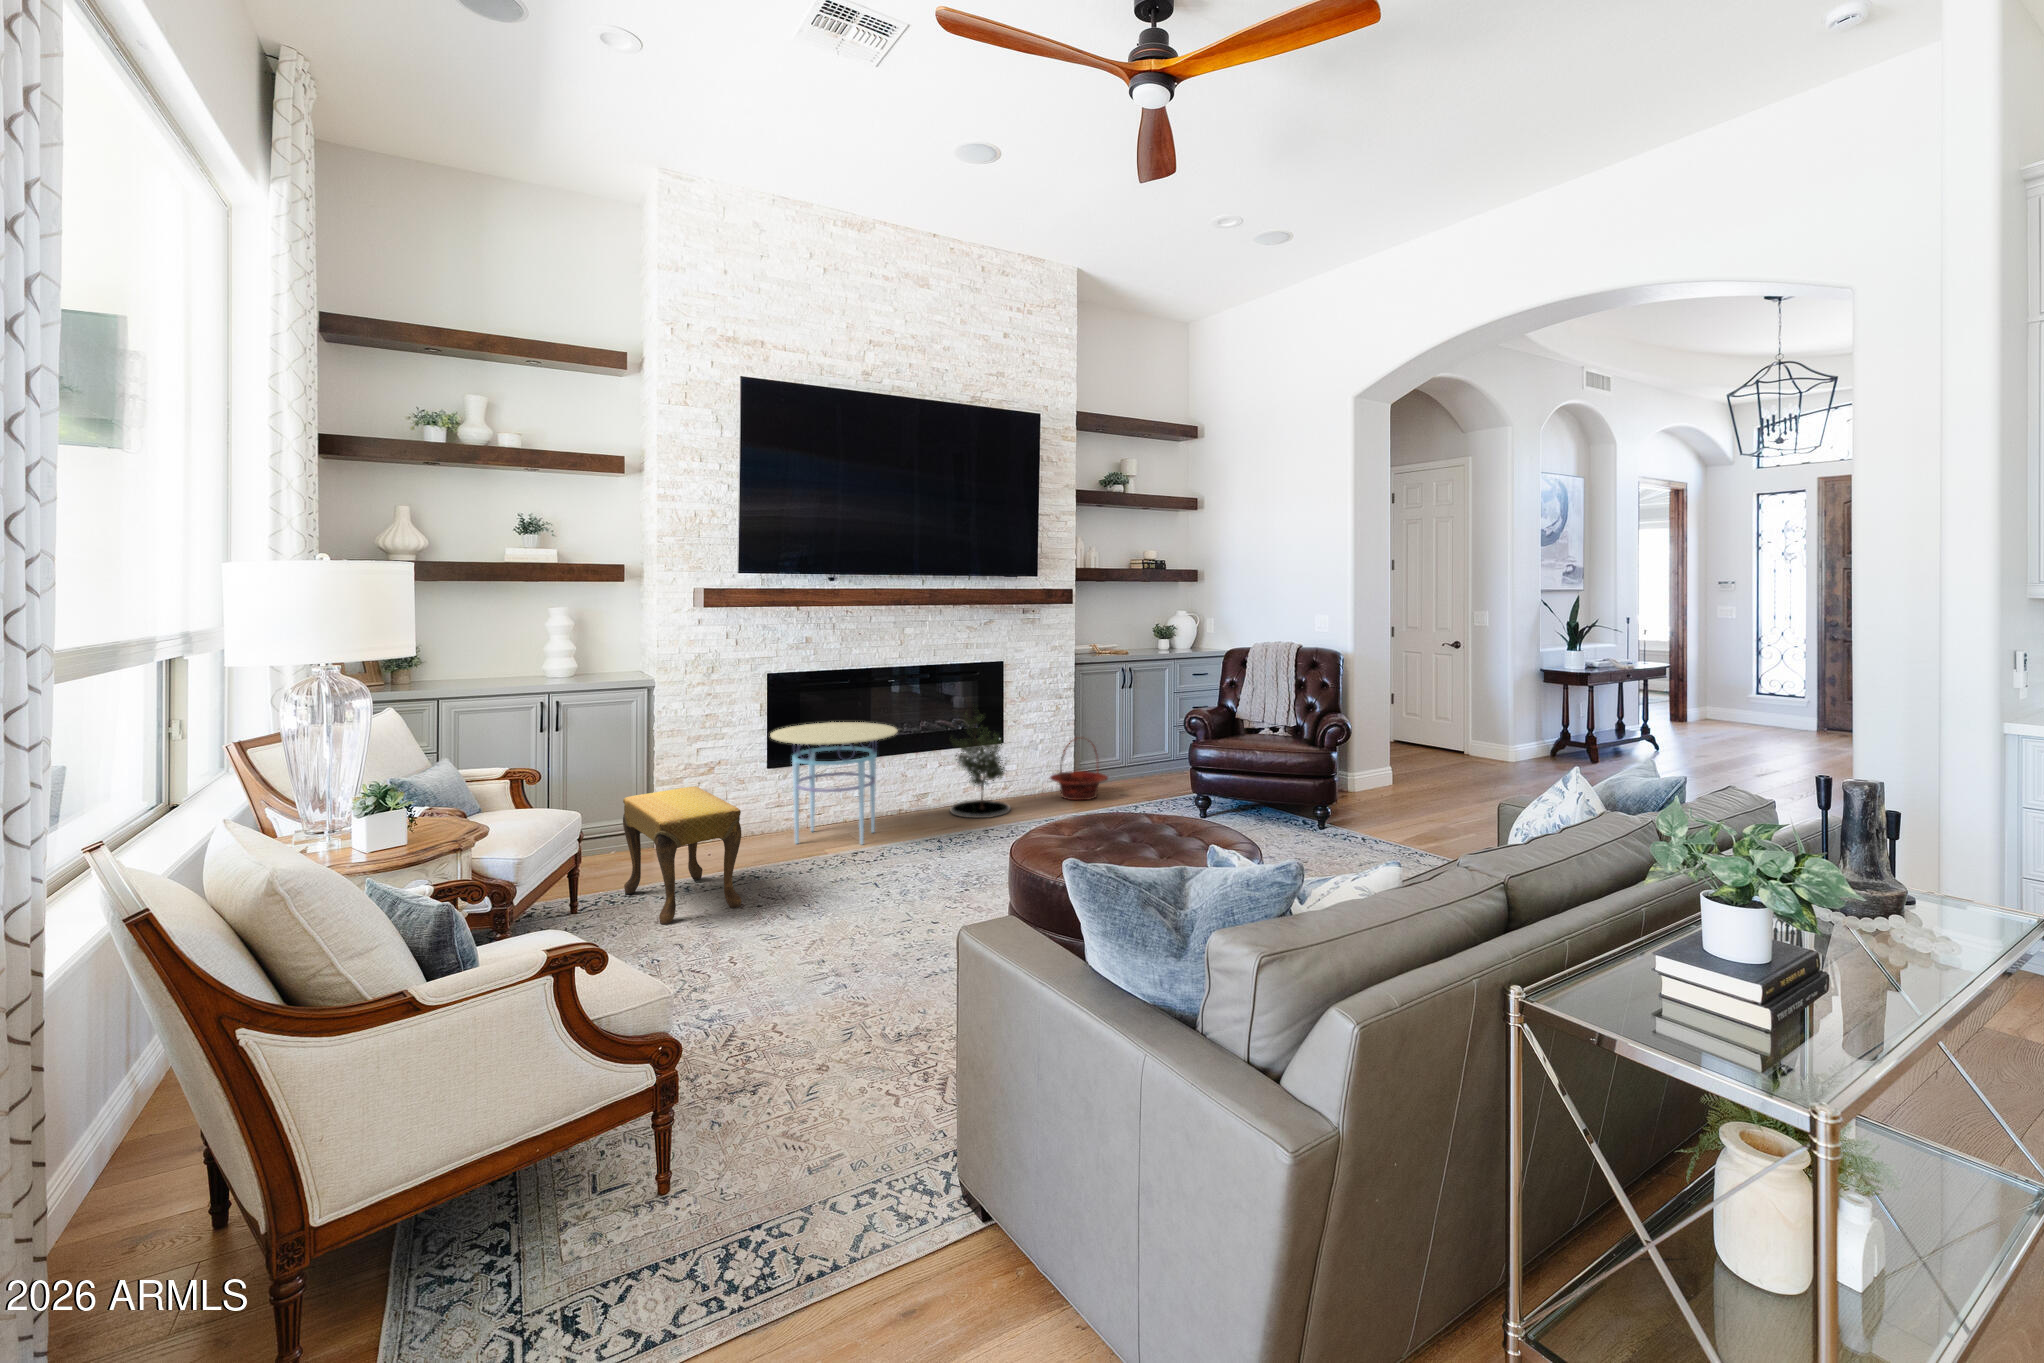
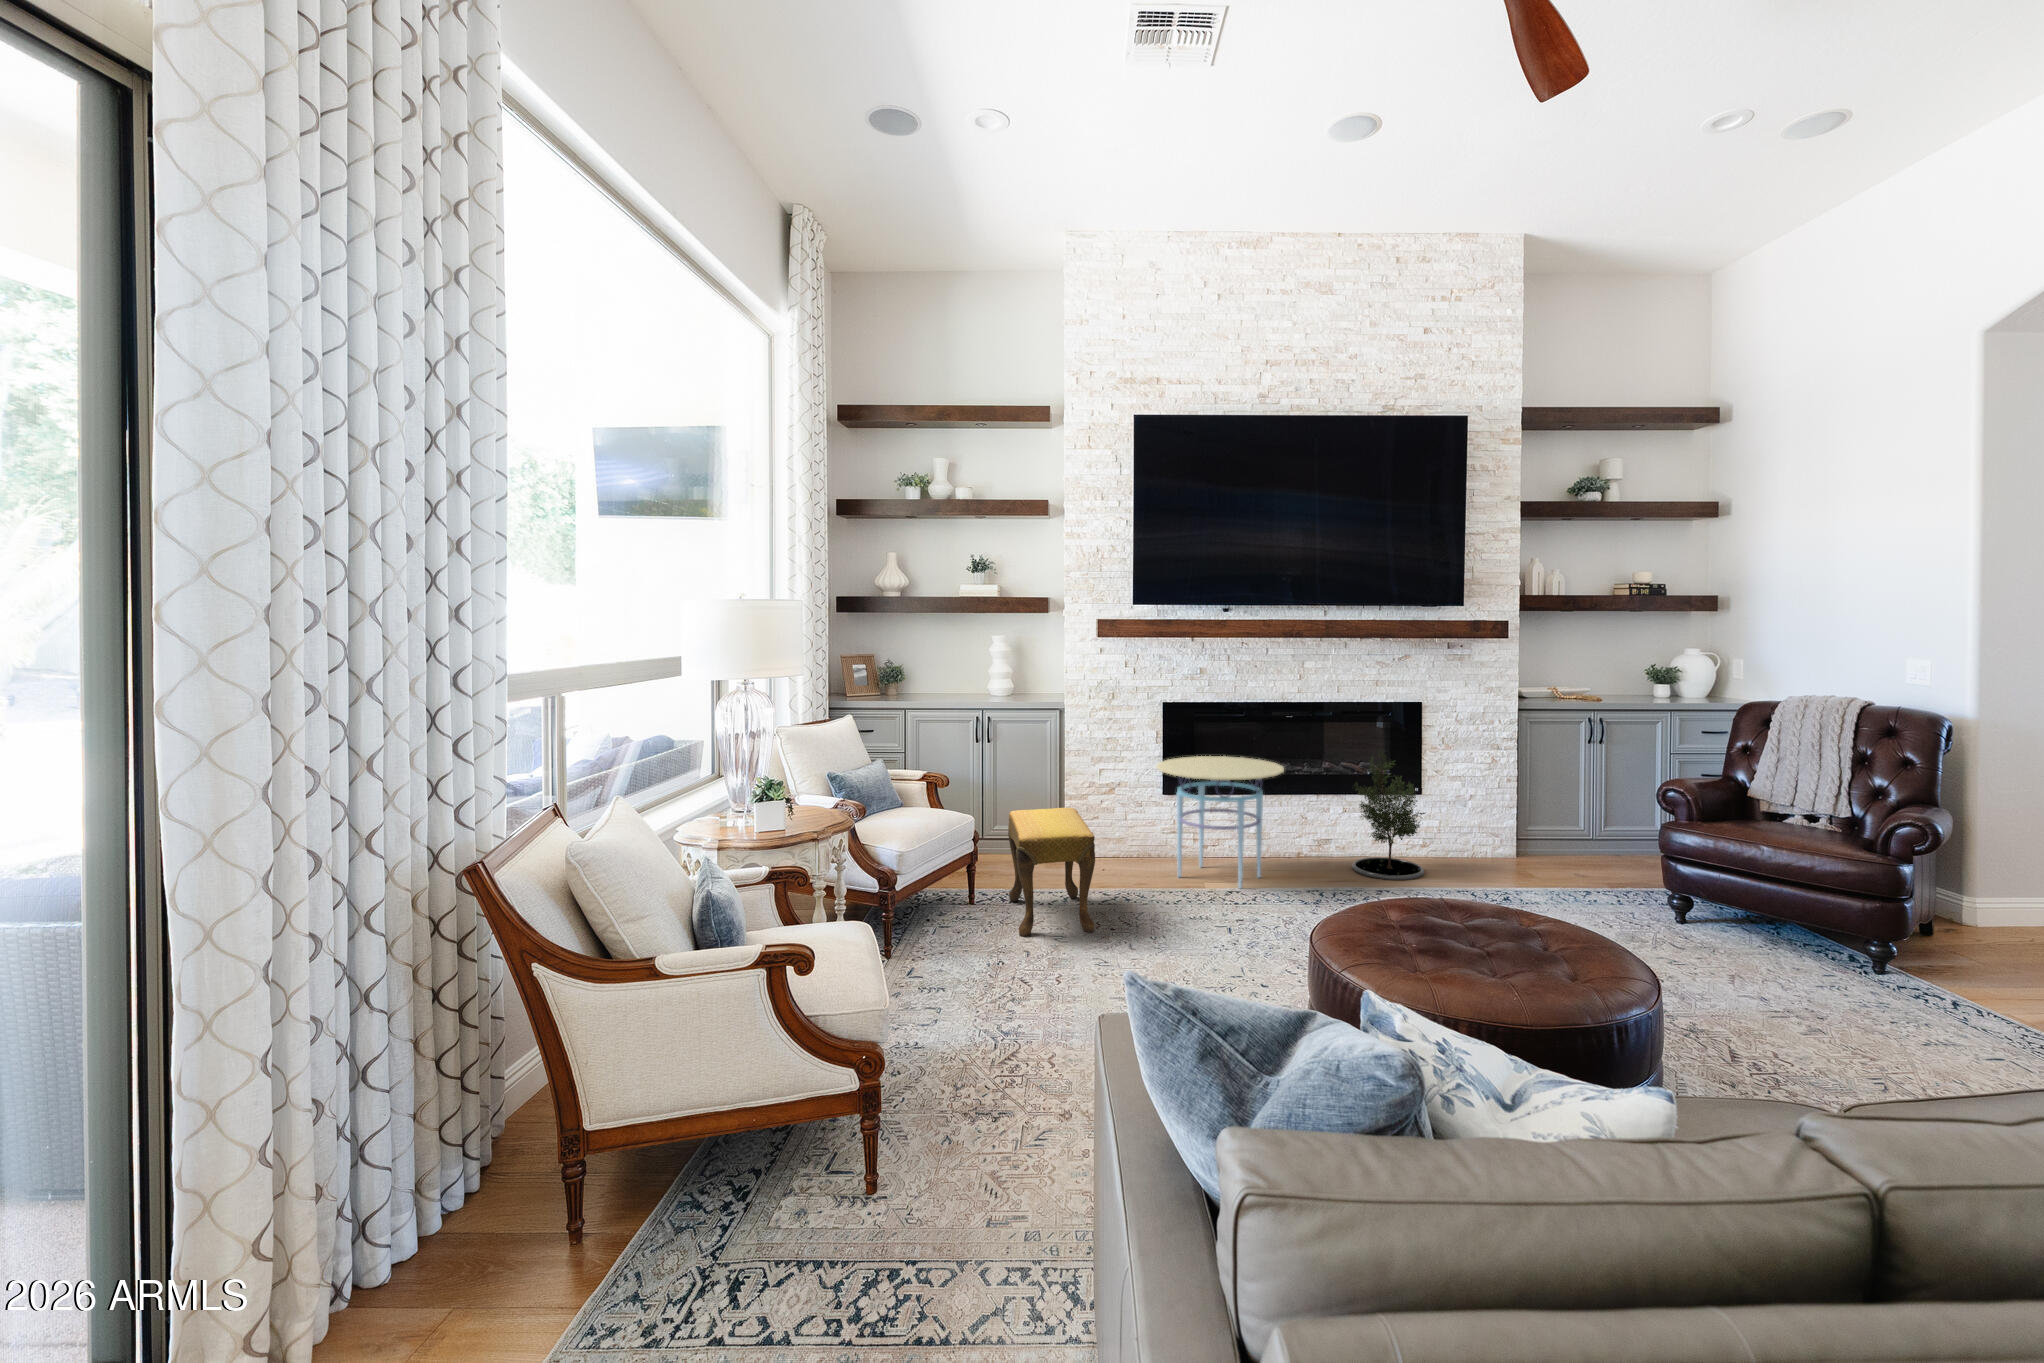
basket: present [1050,738,1108,800] -> none [1480,798,1559,876]

